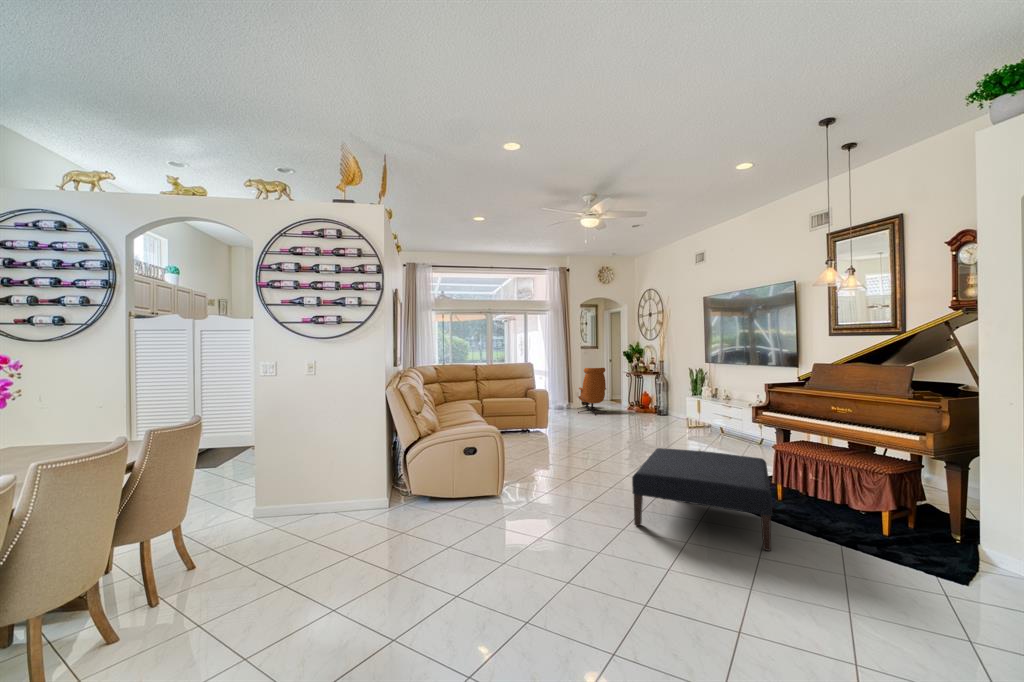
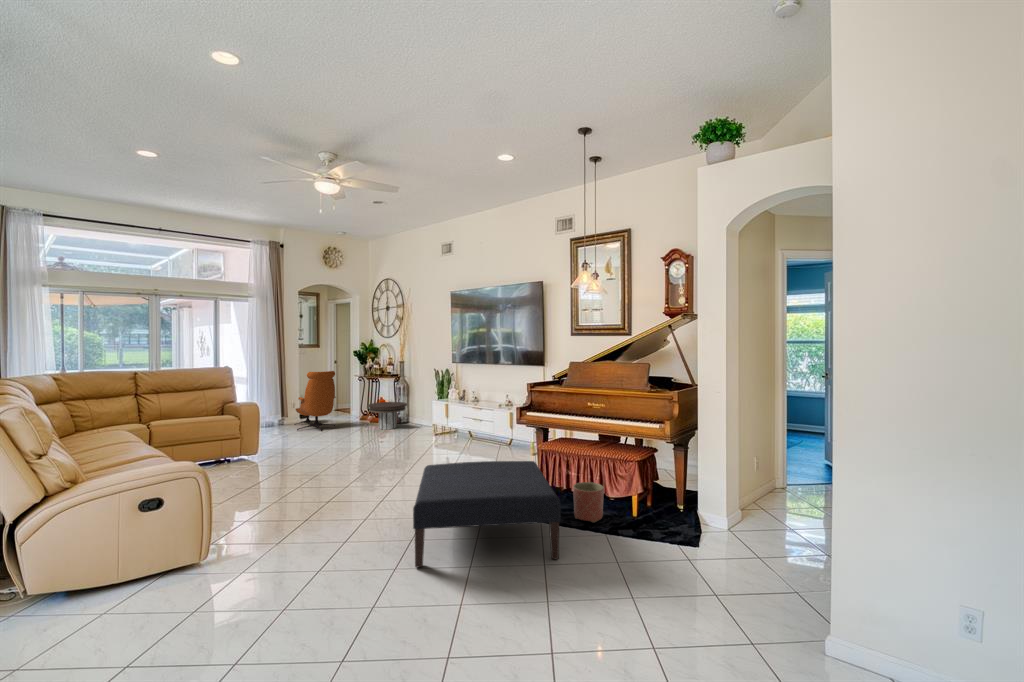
side table: none [631,395,666,419] -> present [368,402,407,430]
planter: none [806,488,845,530] -> present [573,482,604,522]

